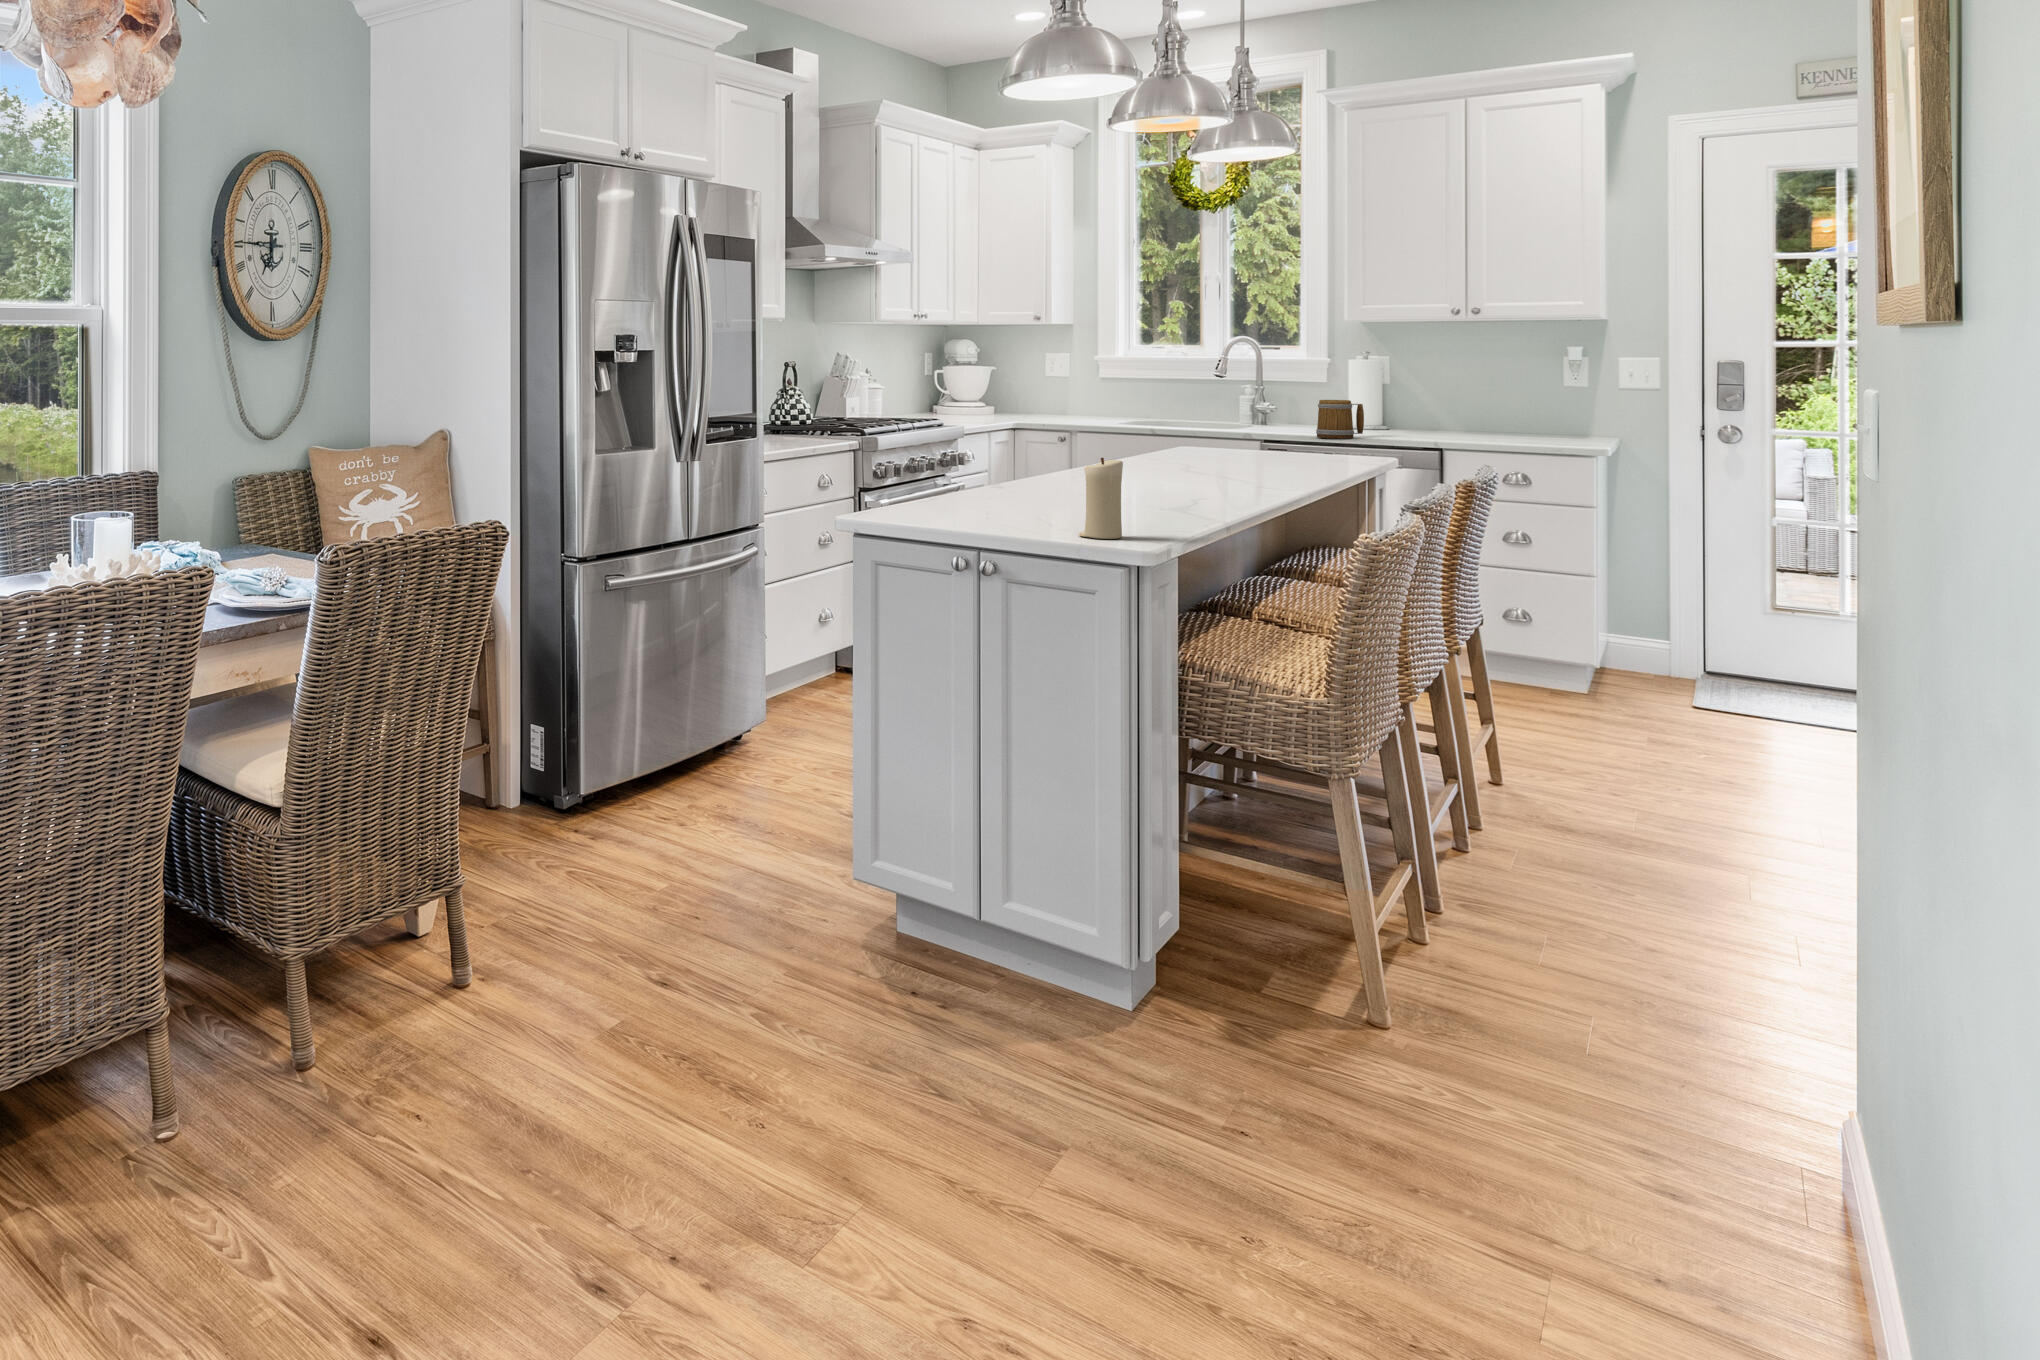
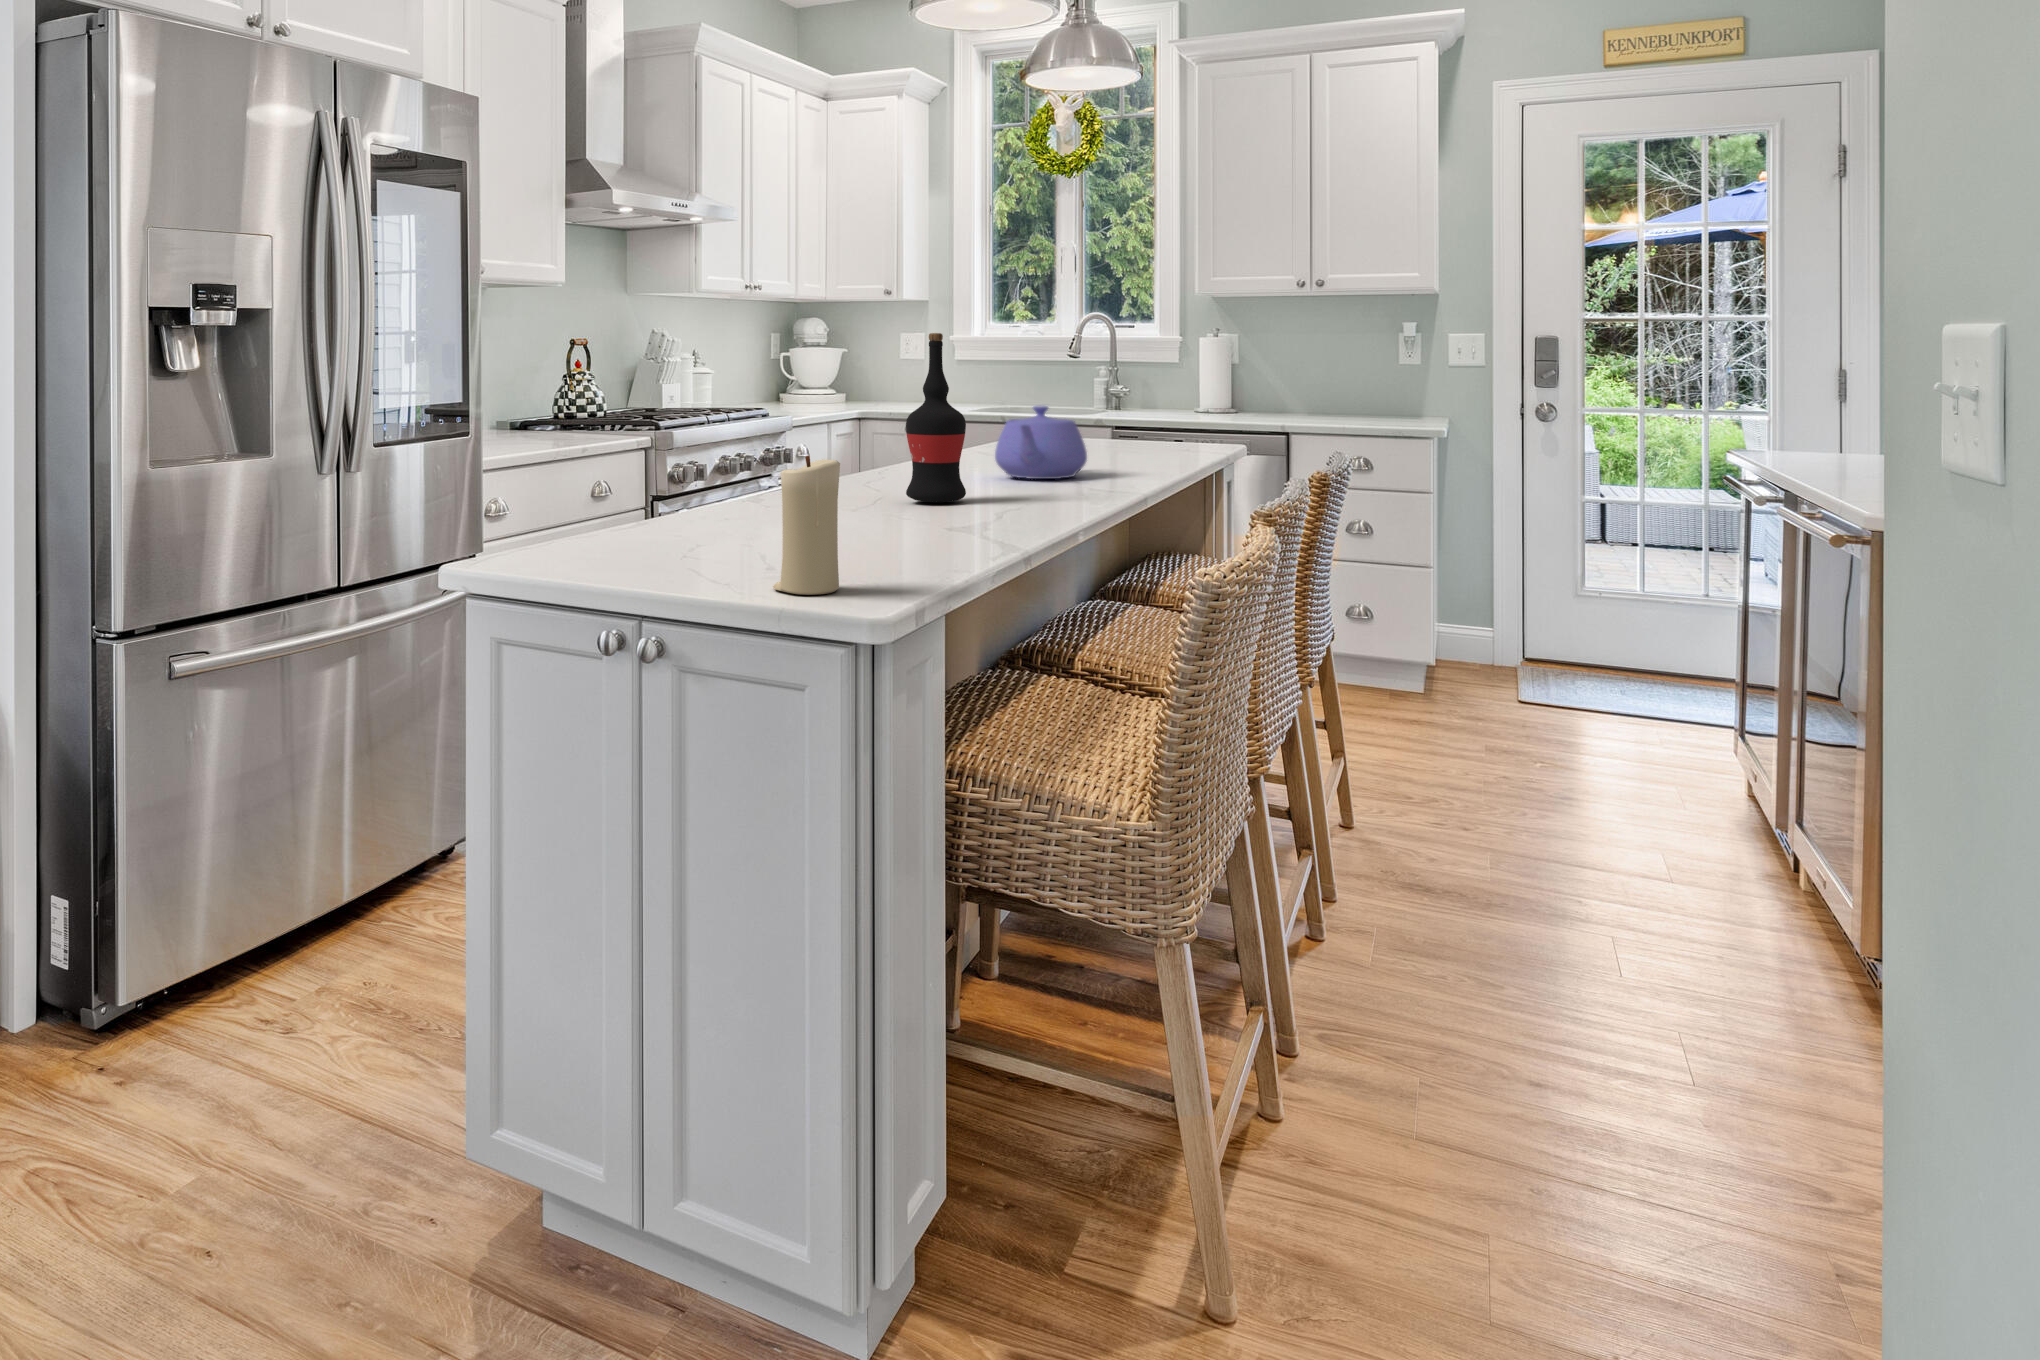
wine bottle: none [1122,373,1169,495] -> present [906,333,966,502]
mug: present [1316,400,1364,439] -> none [1163,380,1210,423]
teapot: none [1180,425,1259,481] -> present [995,406,1087,479]

